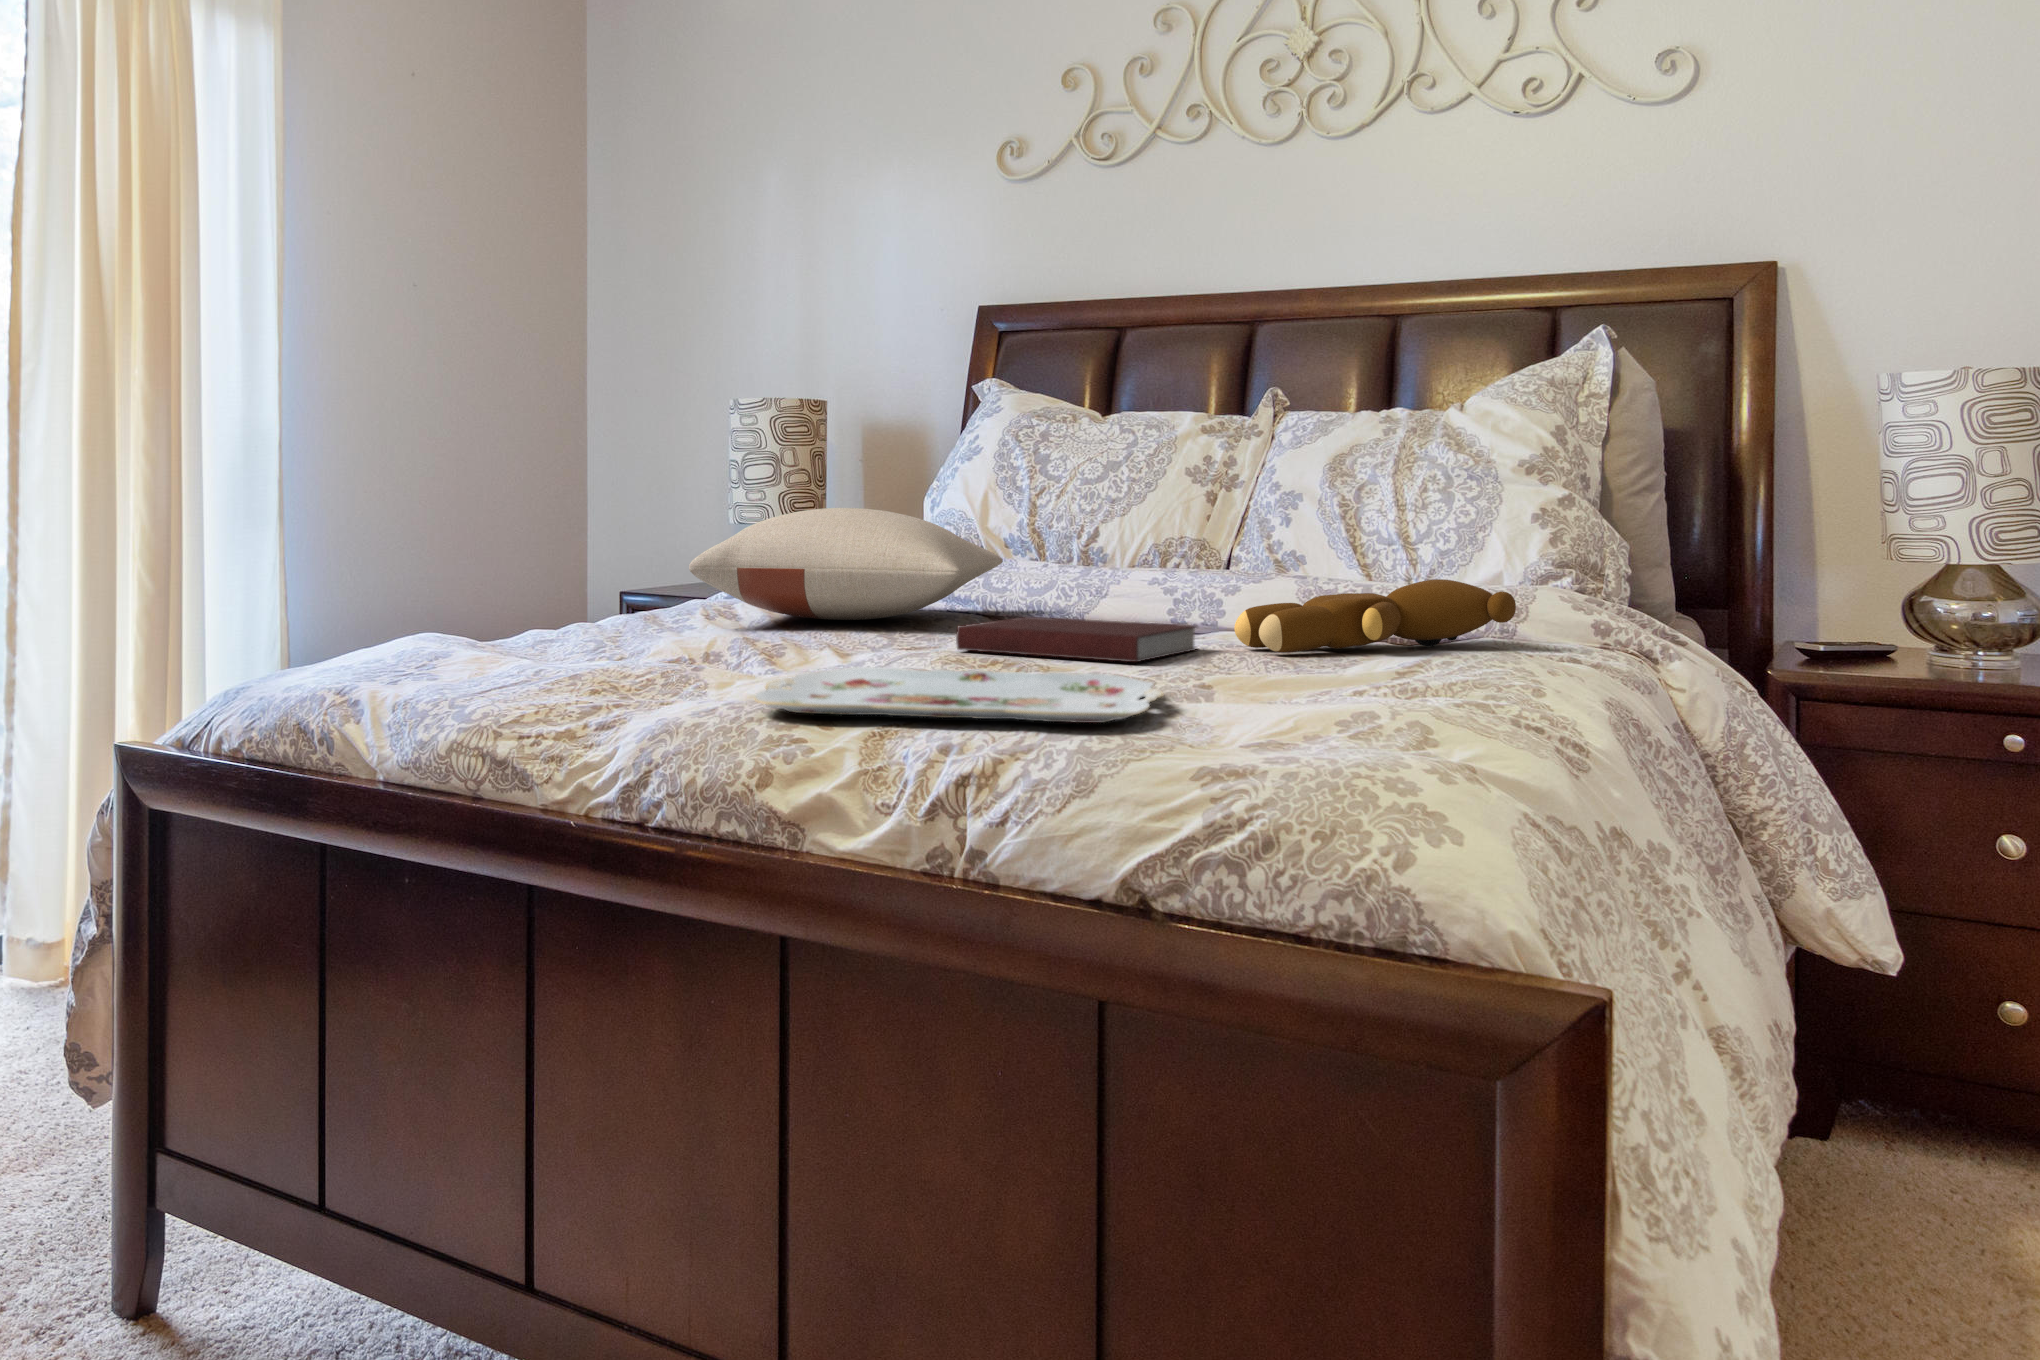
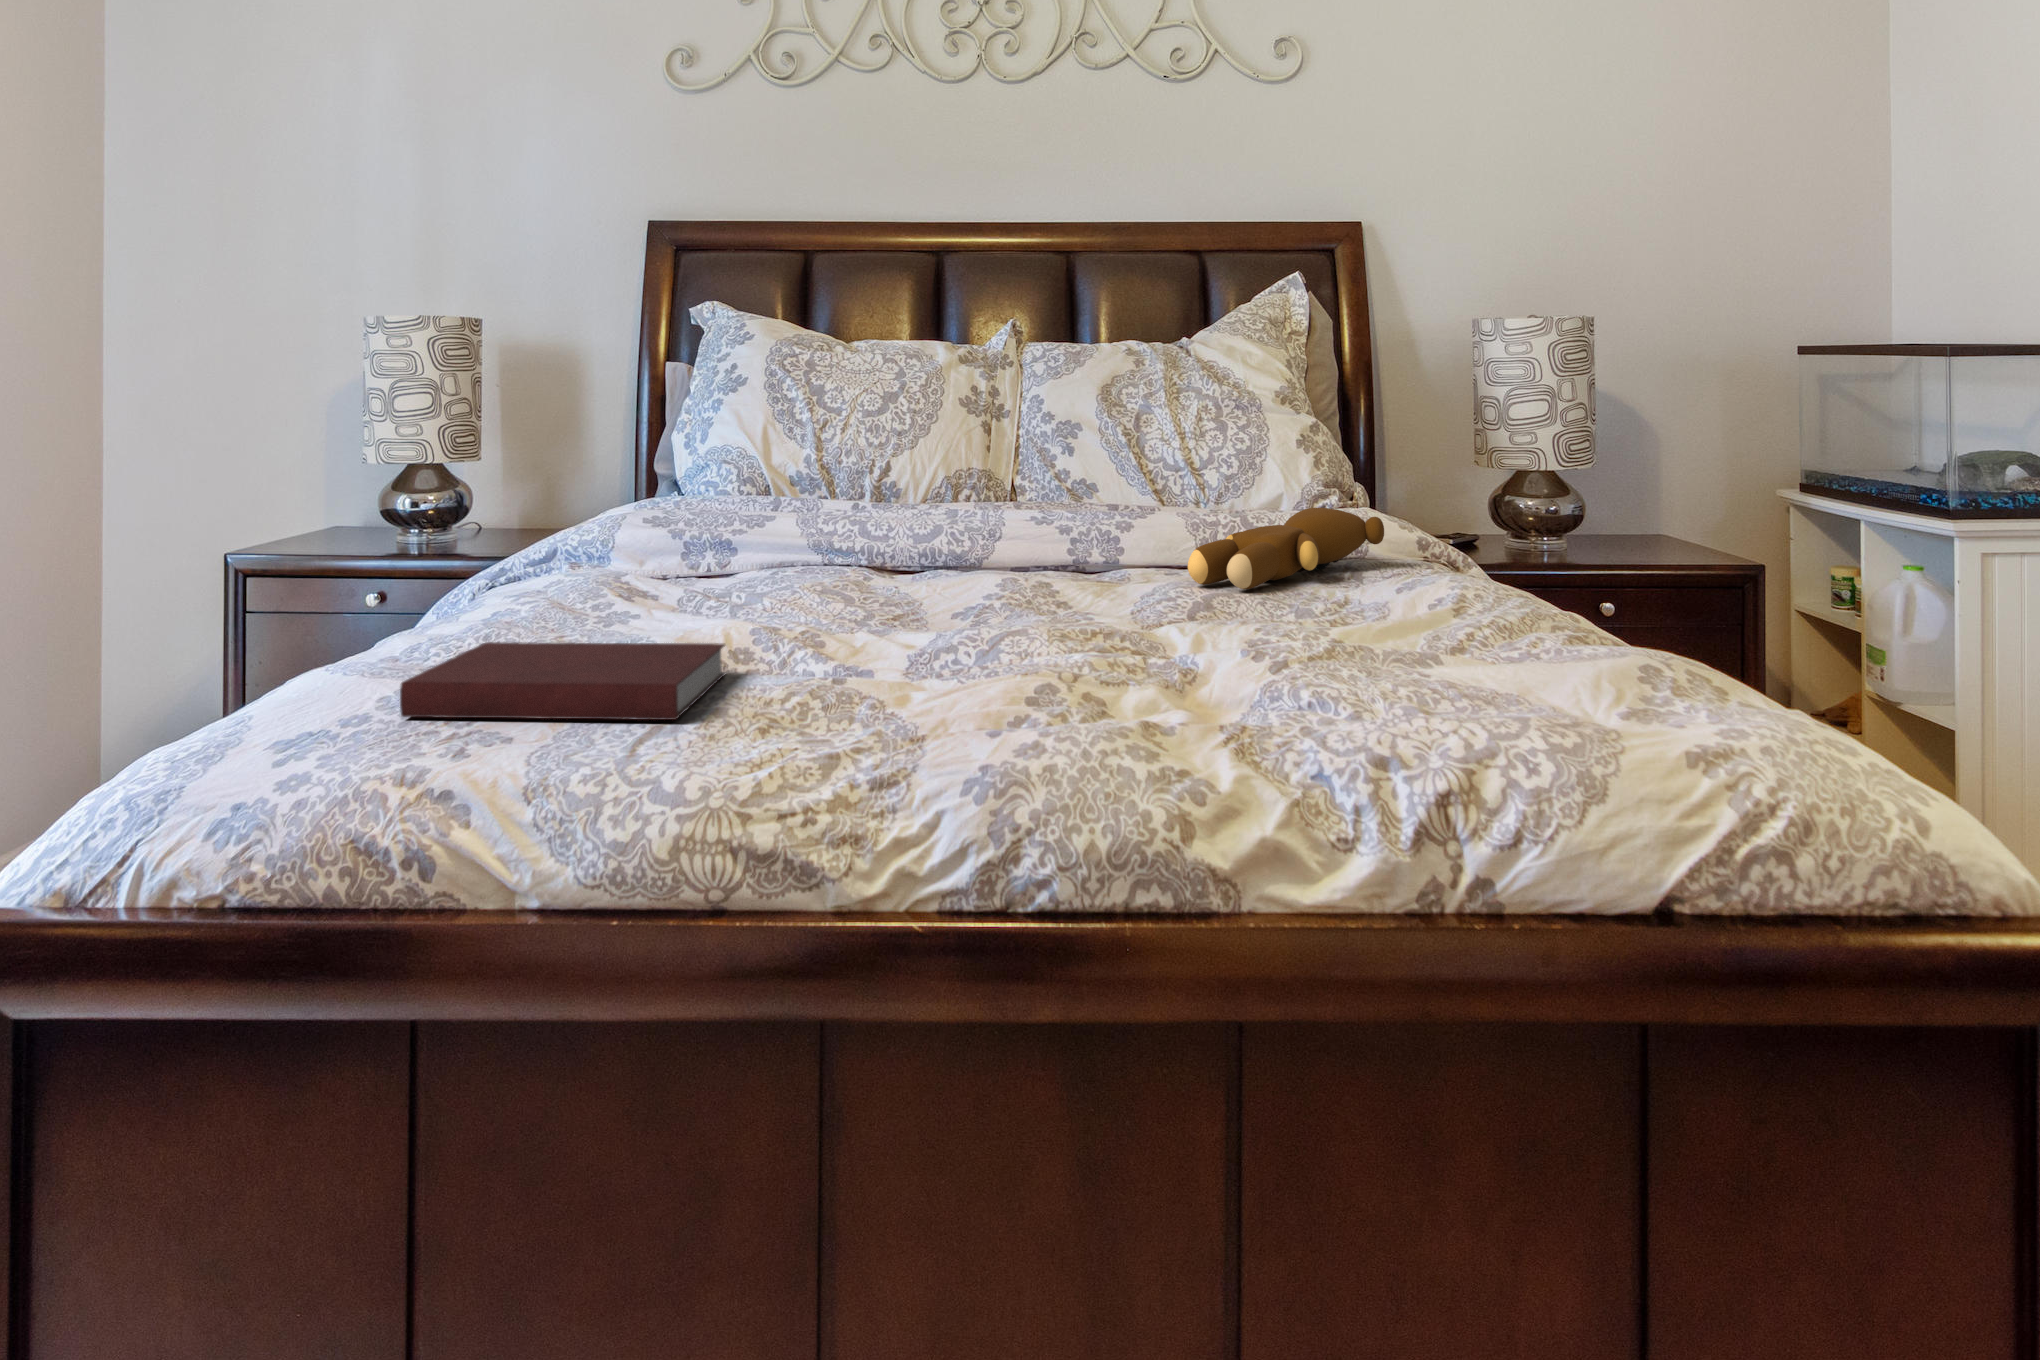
pillow: present [689,508,1003,620] -> none [587,458,904,582]
notebook: present [956,616,1197,662] -> present [400,642,725,720]
serving tray: present [755,668,1164,723] -> none [971,640,1446,736]

